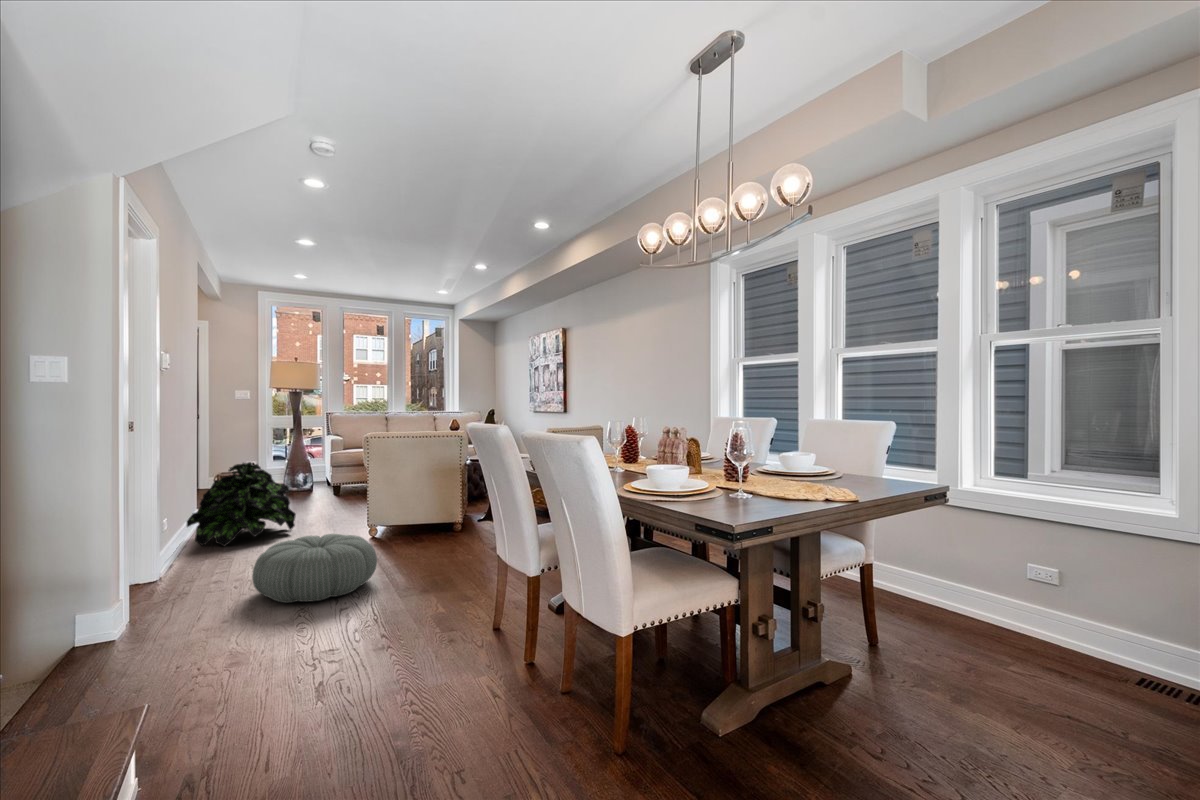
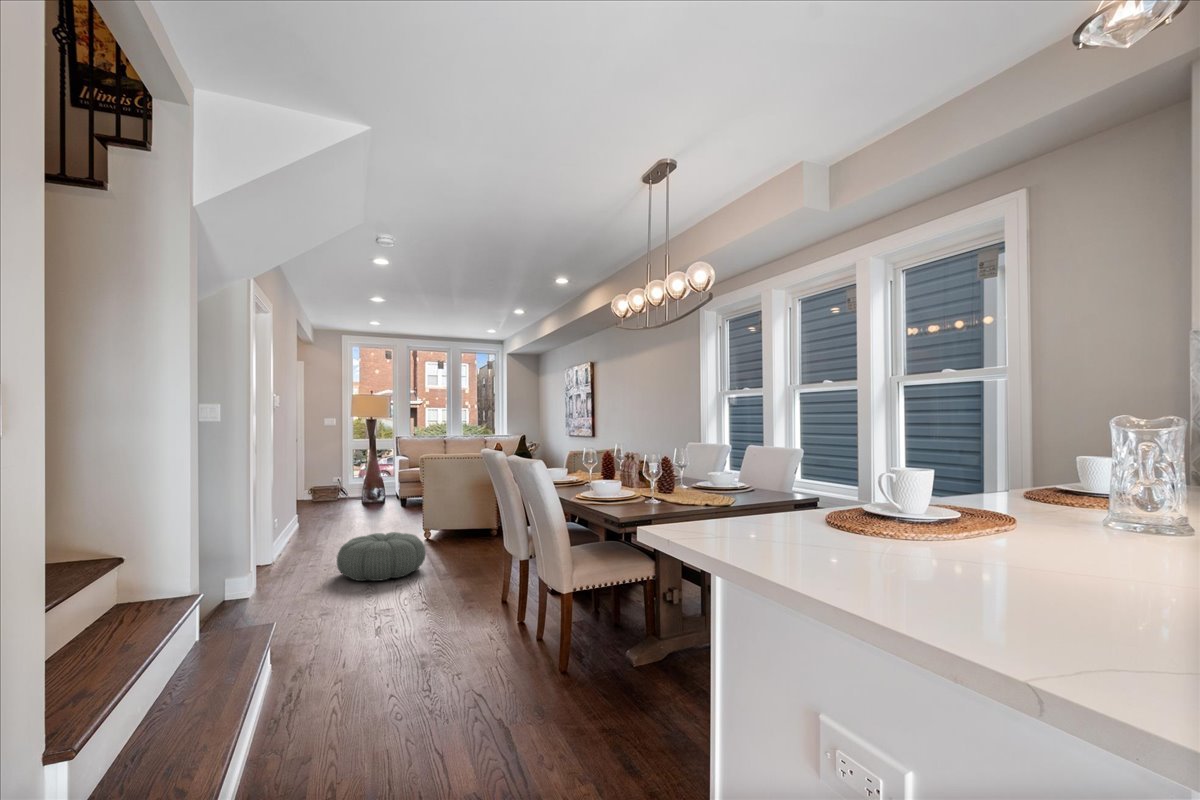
potted plant: present [187,462,296,546] -> none [290,478,370,543]

